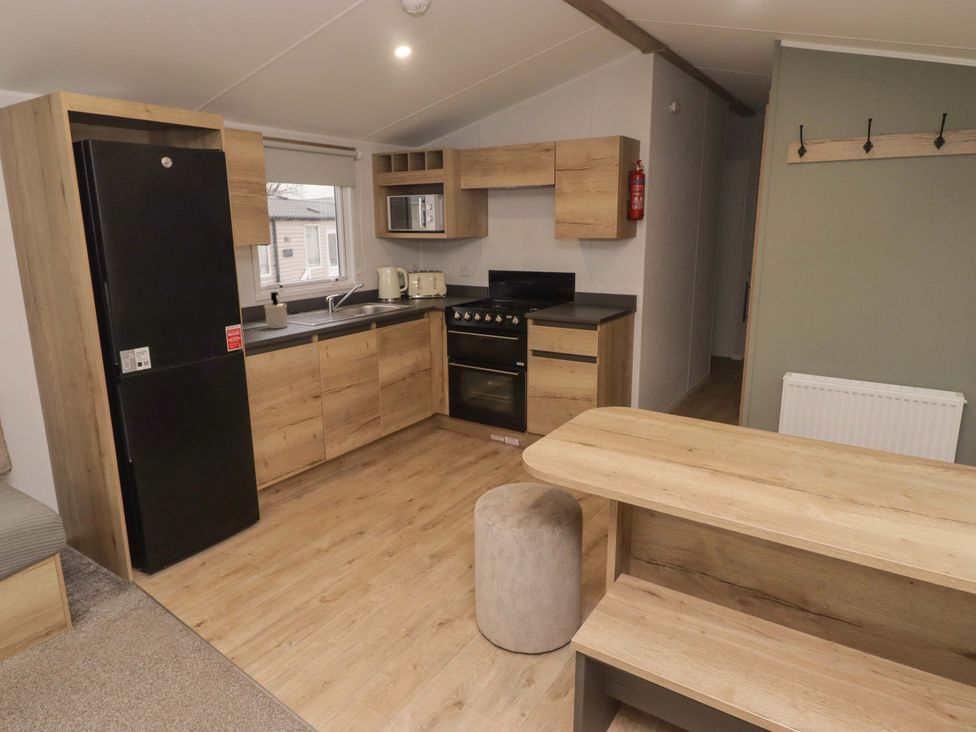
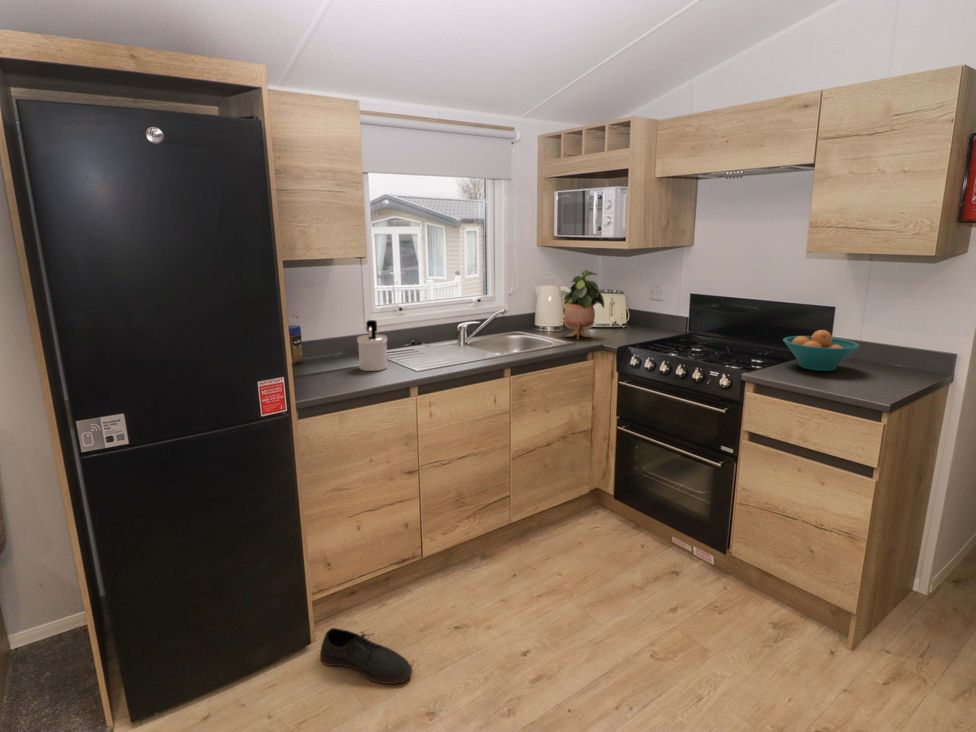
potted plant: none [402,254,432,305] -> present [564,270,604,339]
fruit bowl: none [548,285,590,310] -> present [783,330,859,371]
shoe: none [269,499,339,527] -> present [320,628,412,684]

